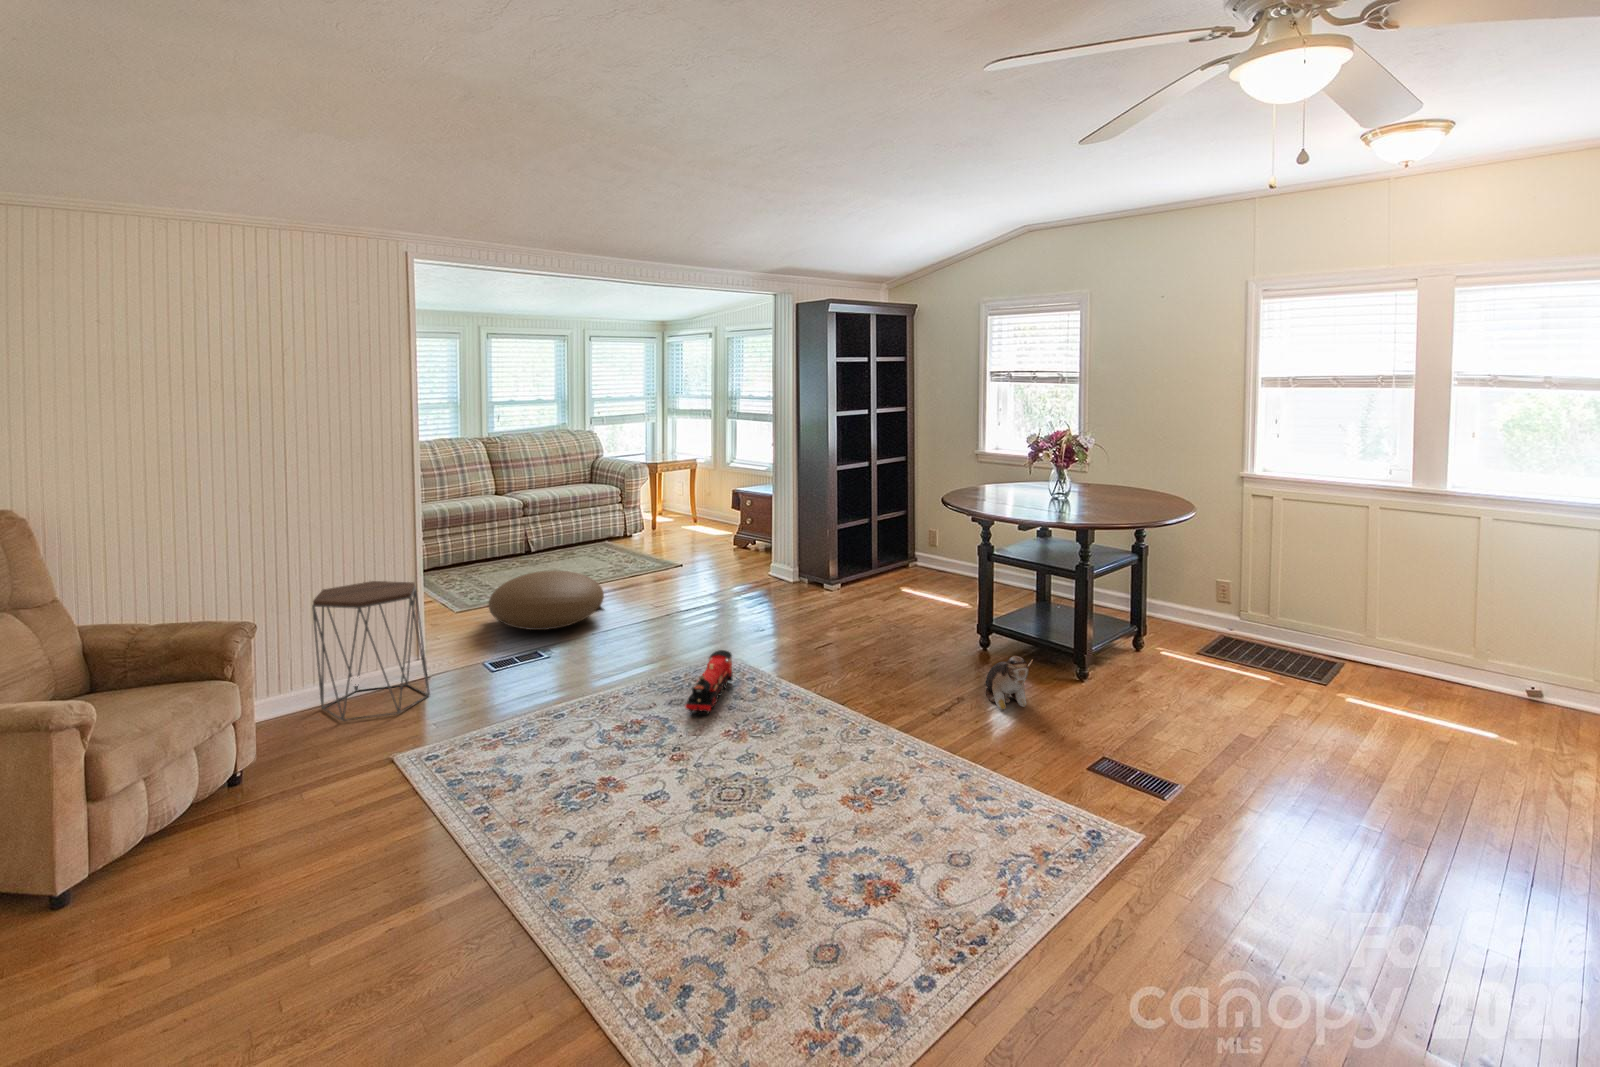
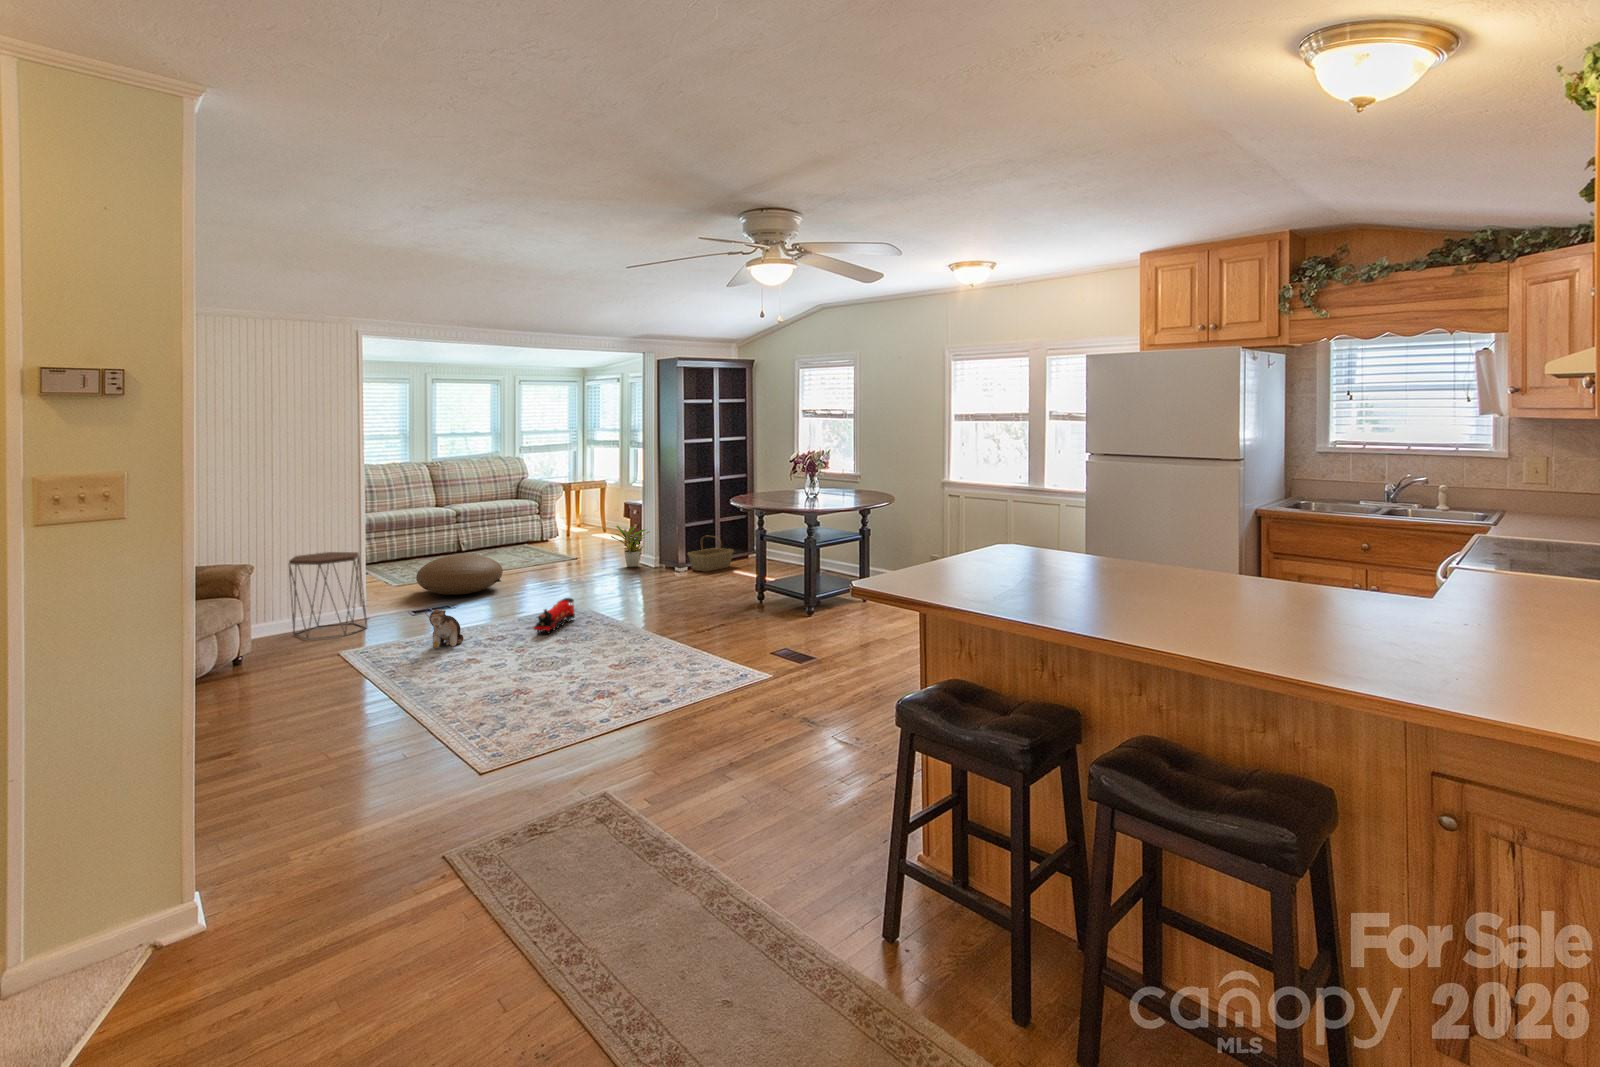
potted plant: none [730,525,784,581] -> present [611,526,649,567]
basket: none [837,540,895,589] -> present [688,538,733,572]
plush toy: present [985,656,1033,710] -> present [425,609,463,649]

